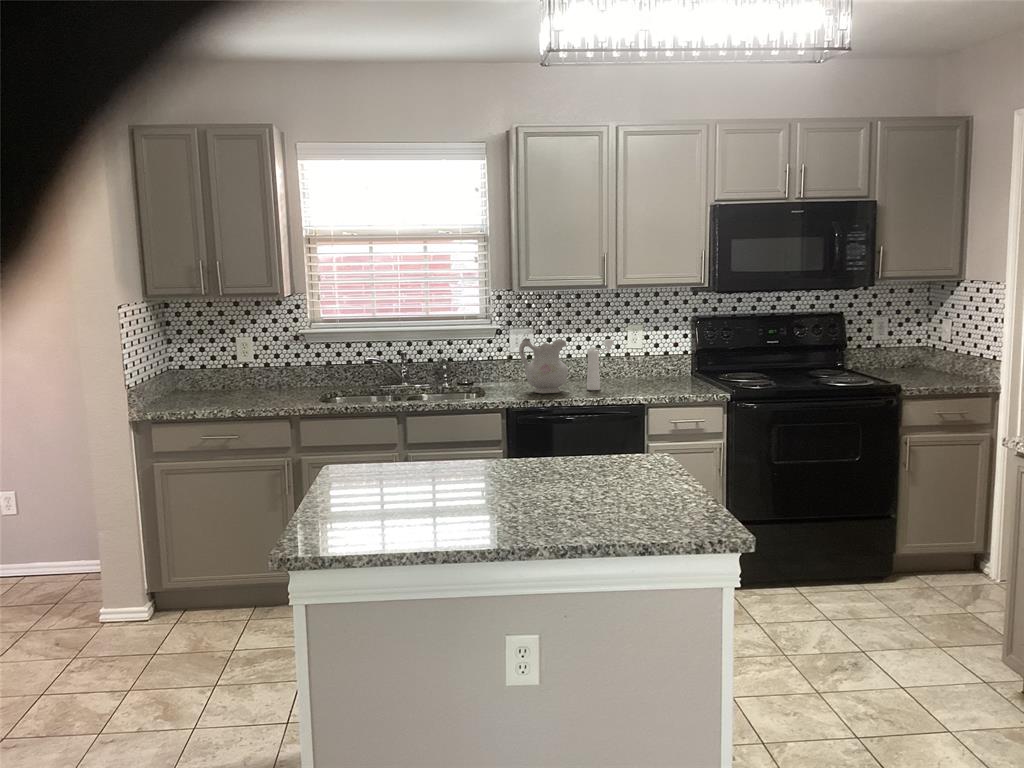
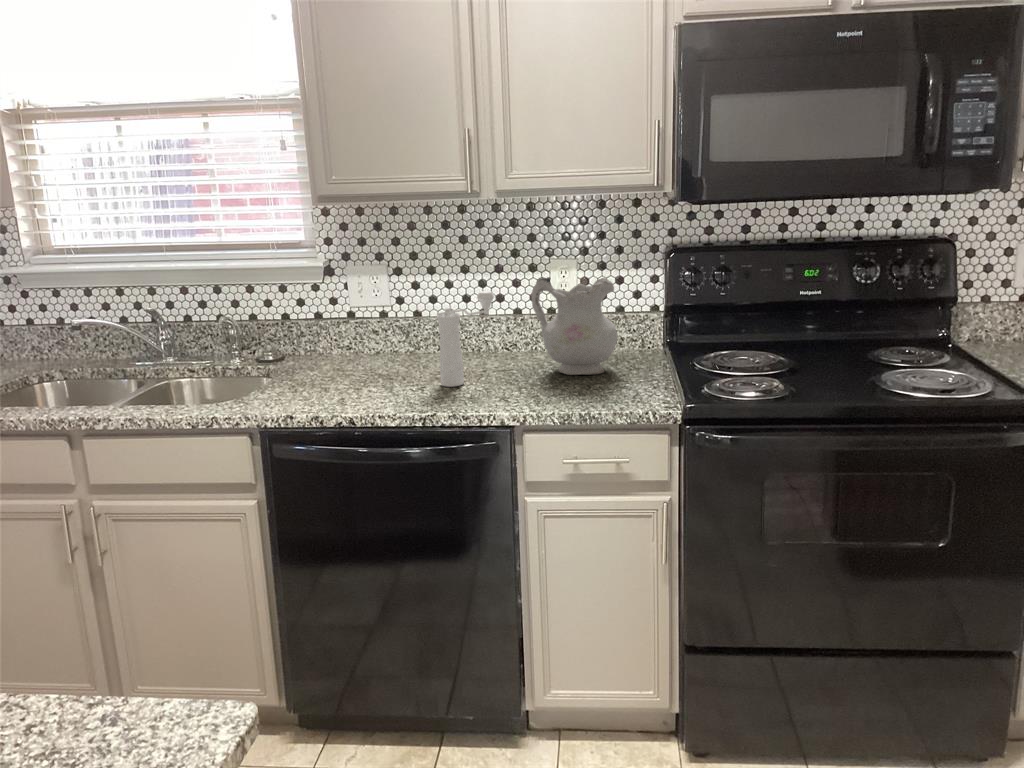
ceramic pitcher: present [519,338,568,393] -> present [532,277,617,375]

